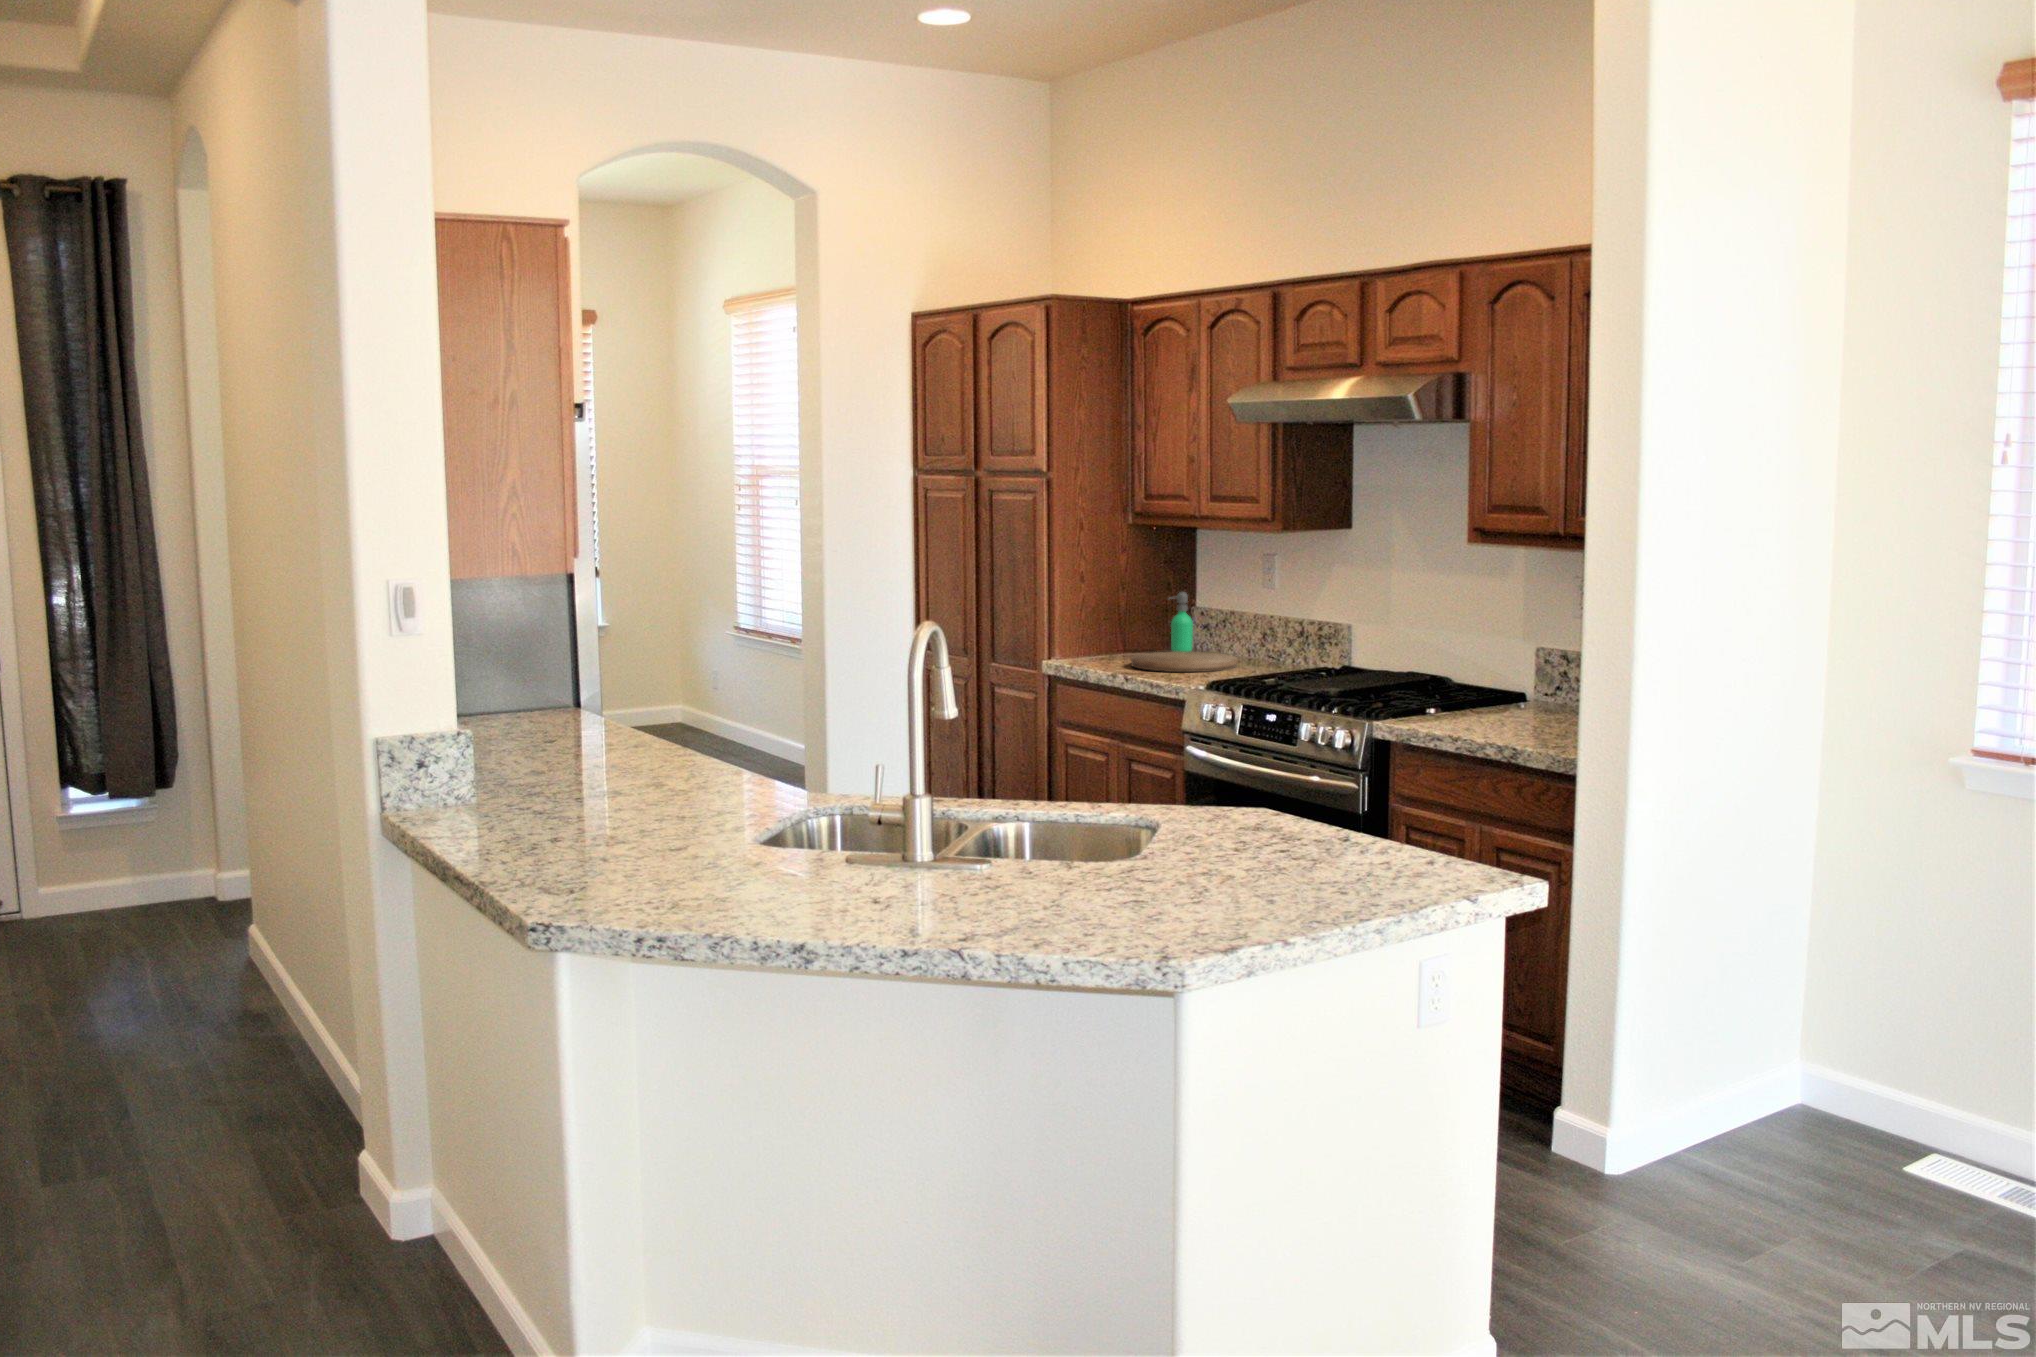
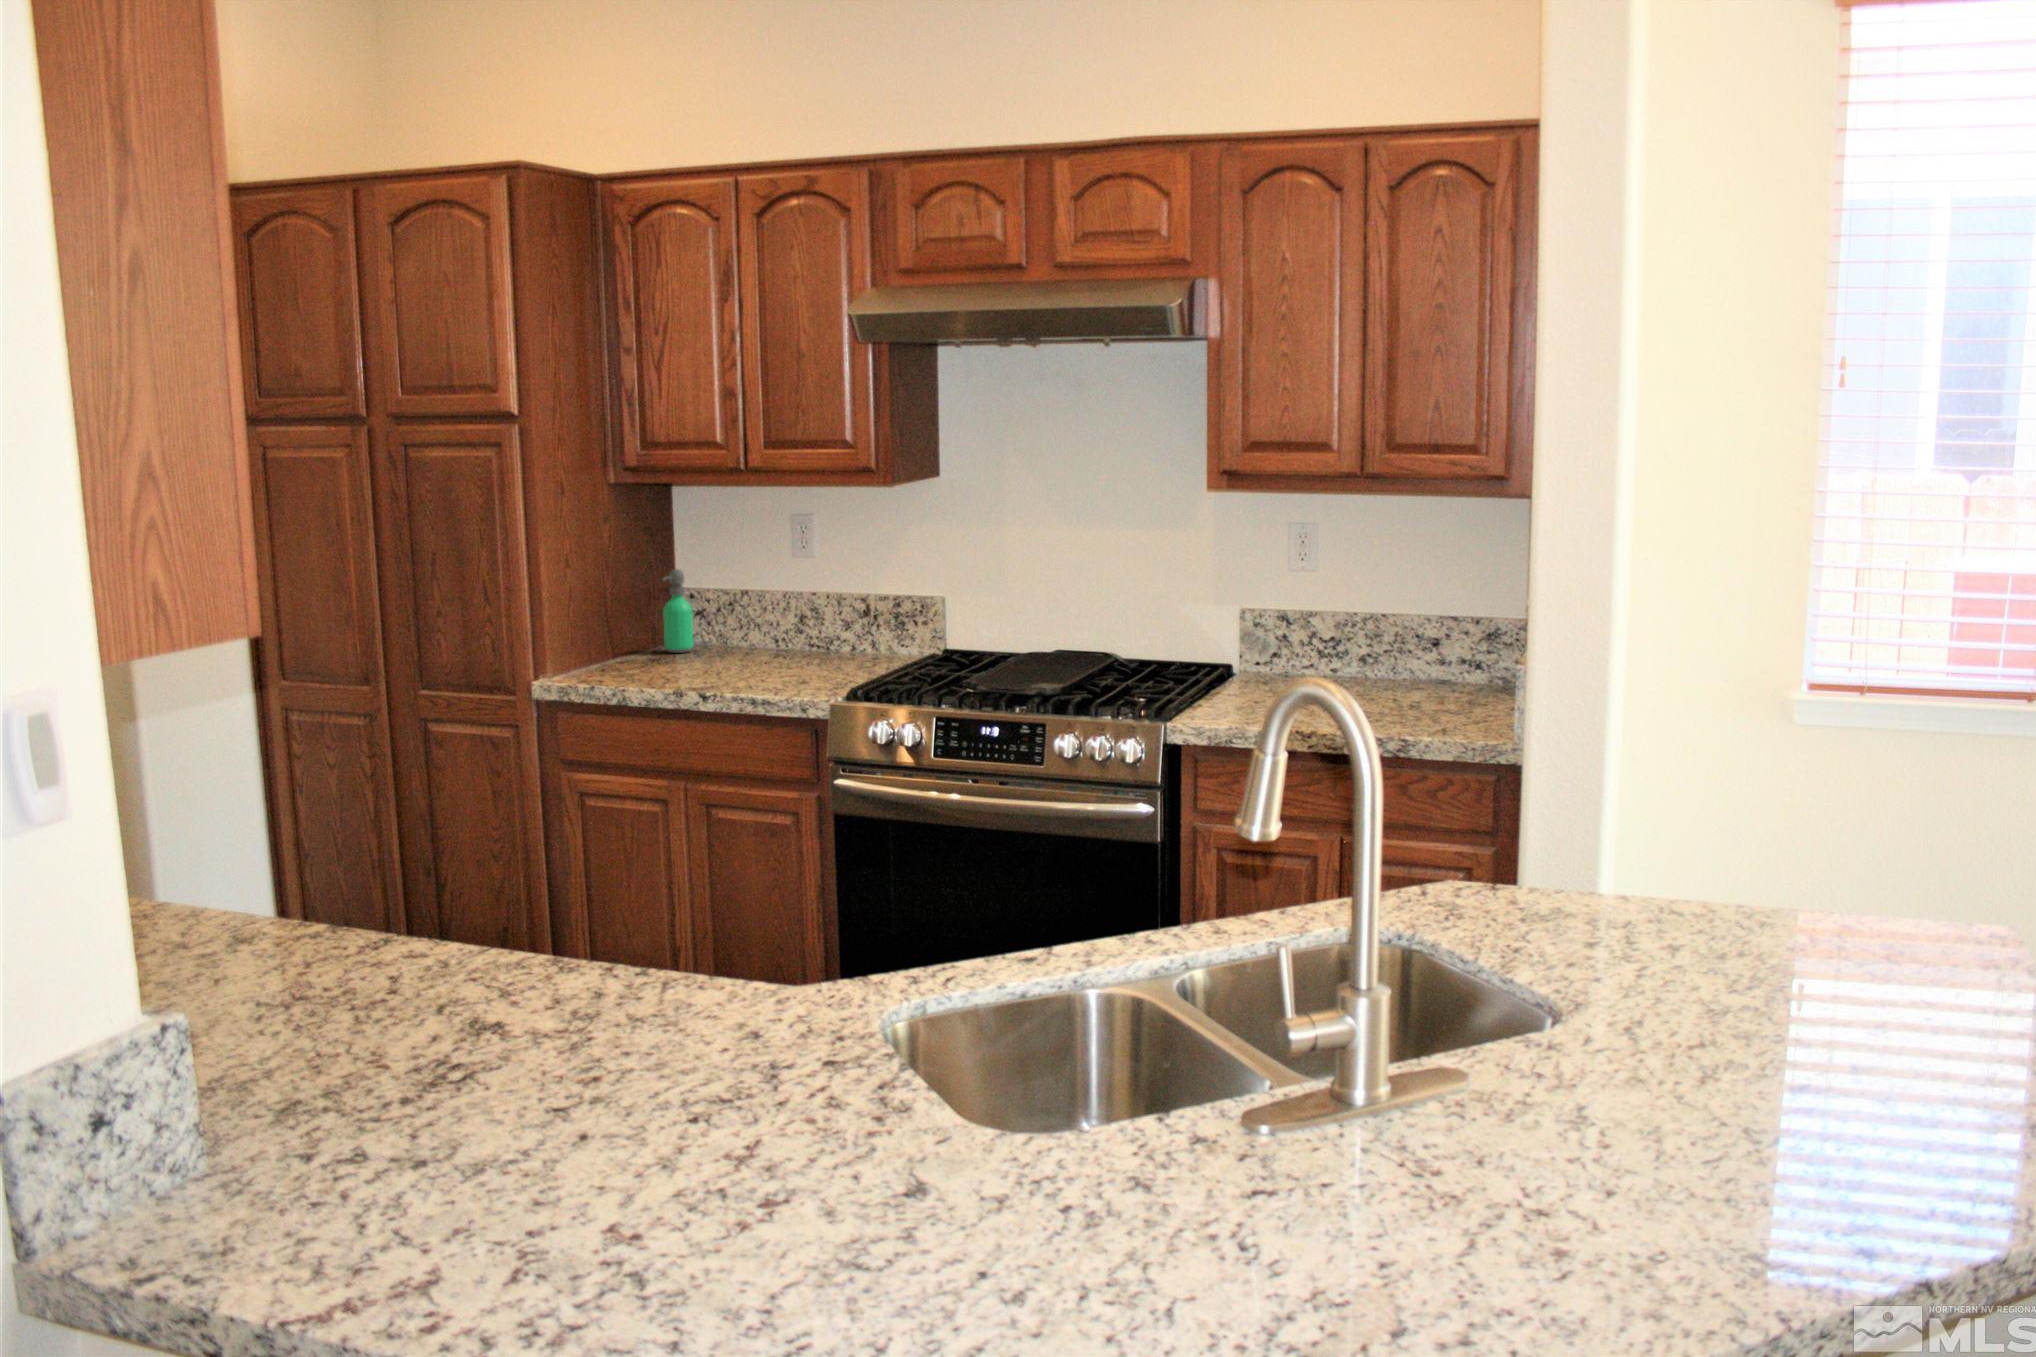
cutting board: present [1131,652,1237,672] -> none [664,648,808,680]

